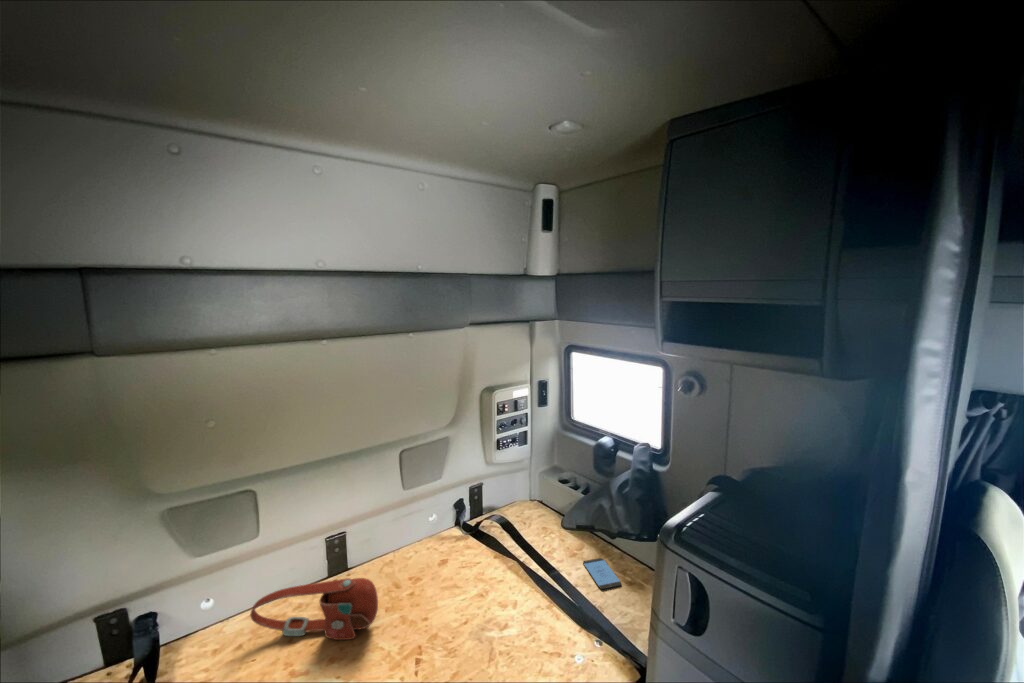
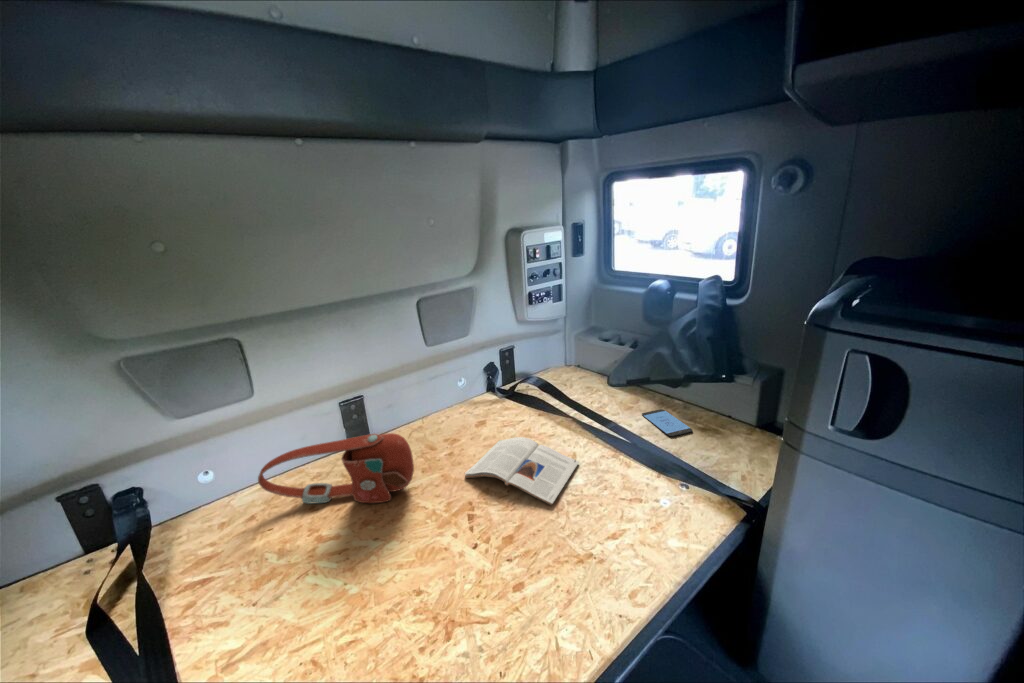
magazine: none [420,581,518,654] -> present [465,437,579,505]

